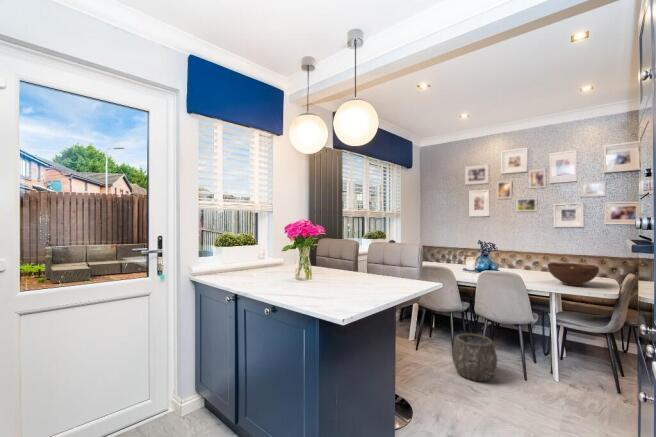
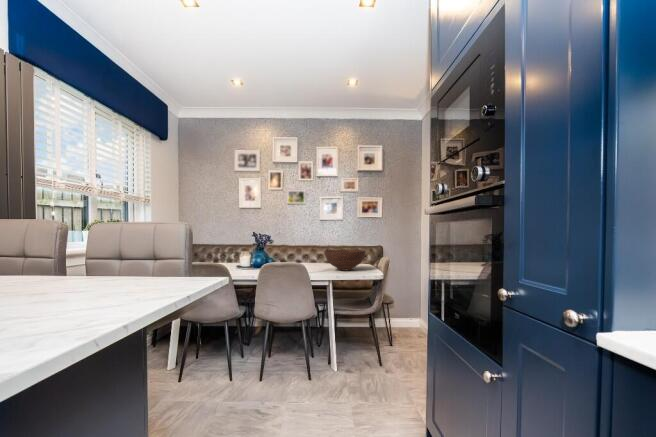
woven basket: present [452,333,497,381] -> none [230,341,282,401]

